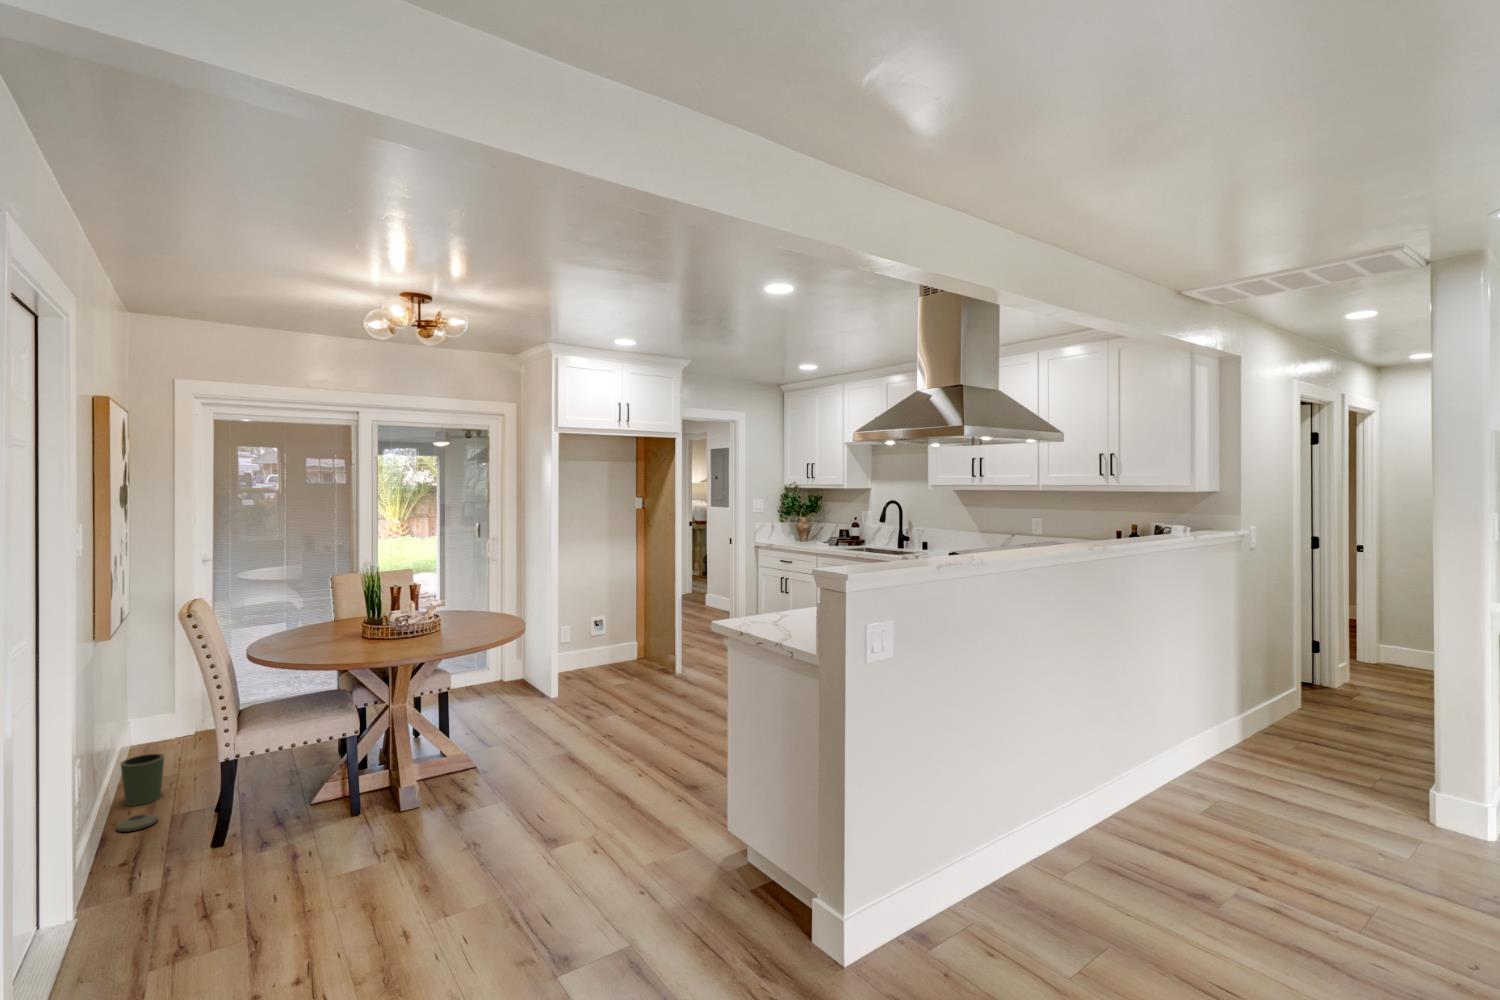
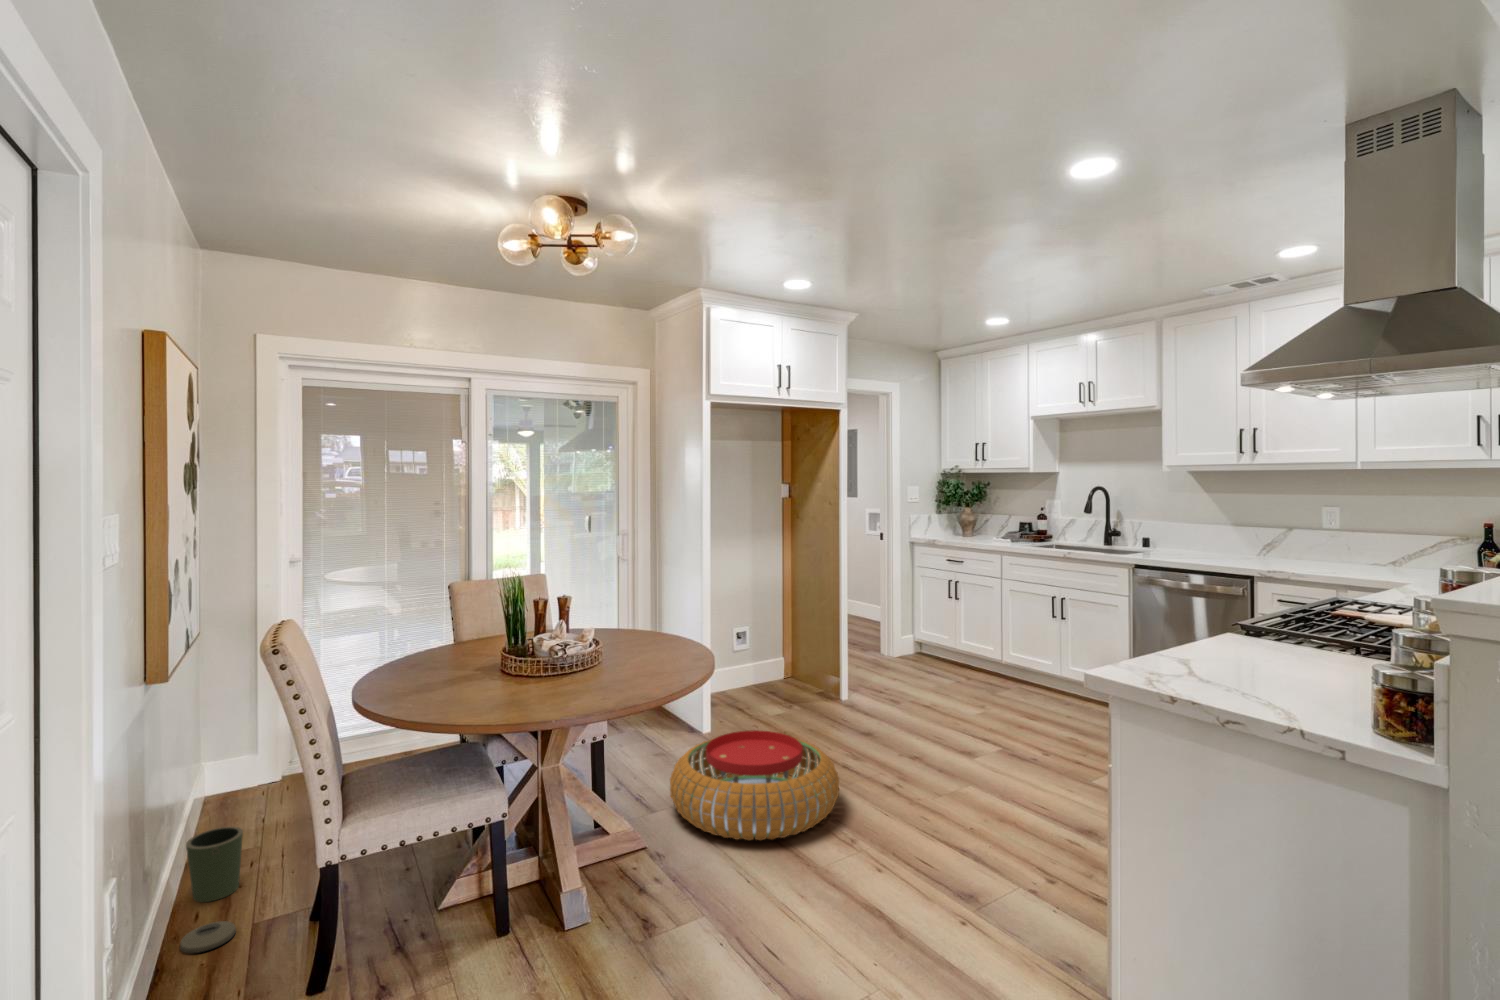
pouf: none [502,688,633,762] -> present [670,730,839,840]

